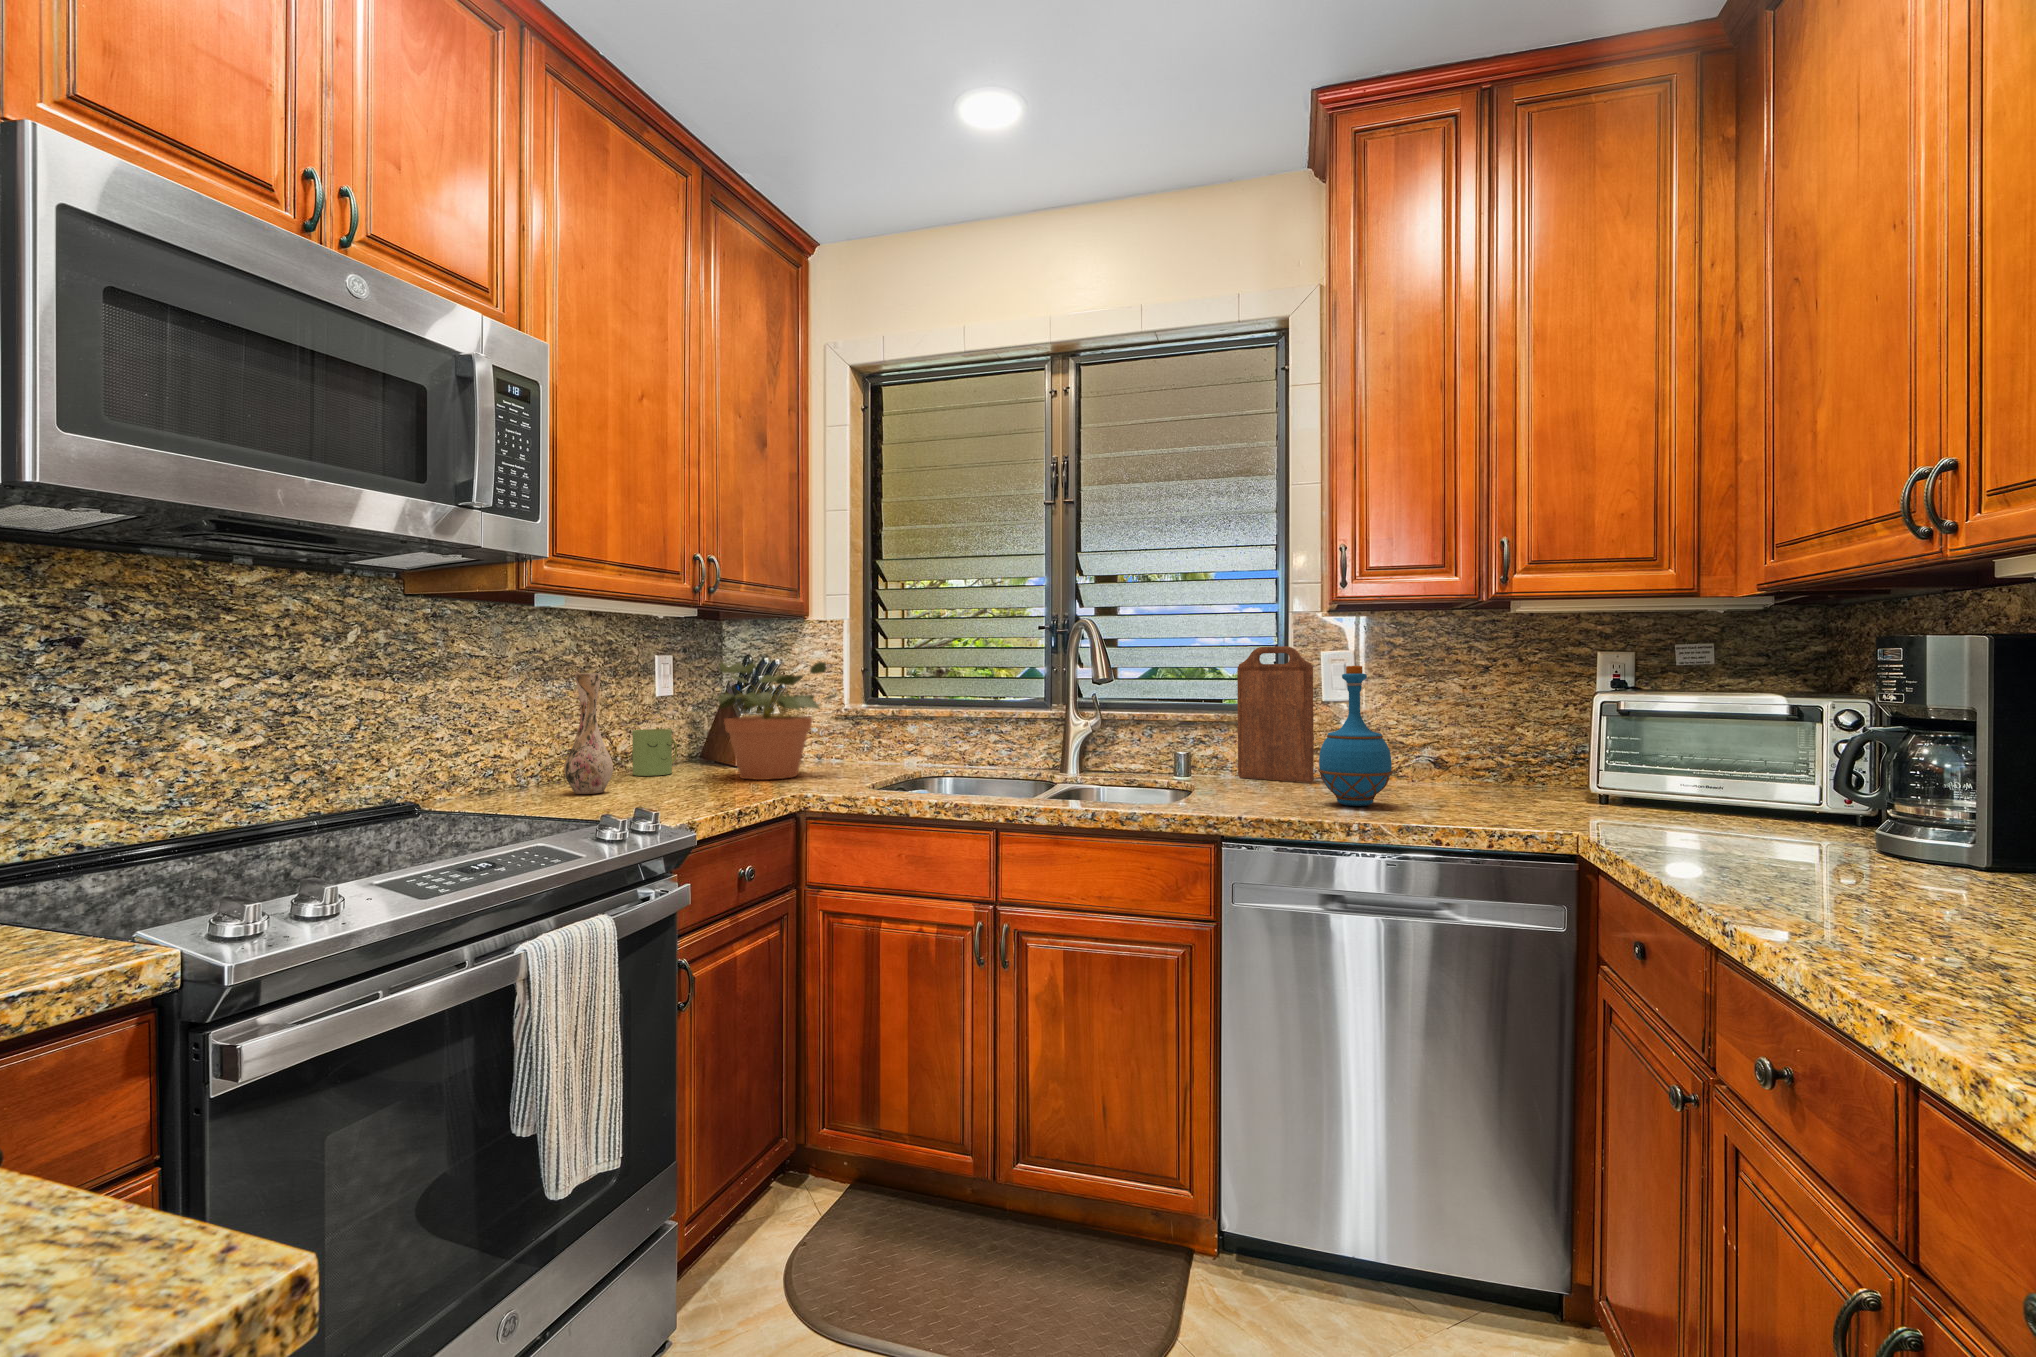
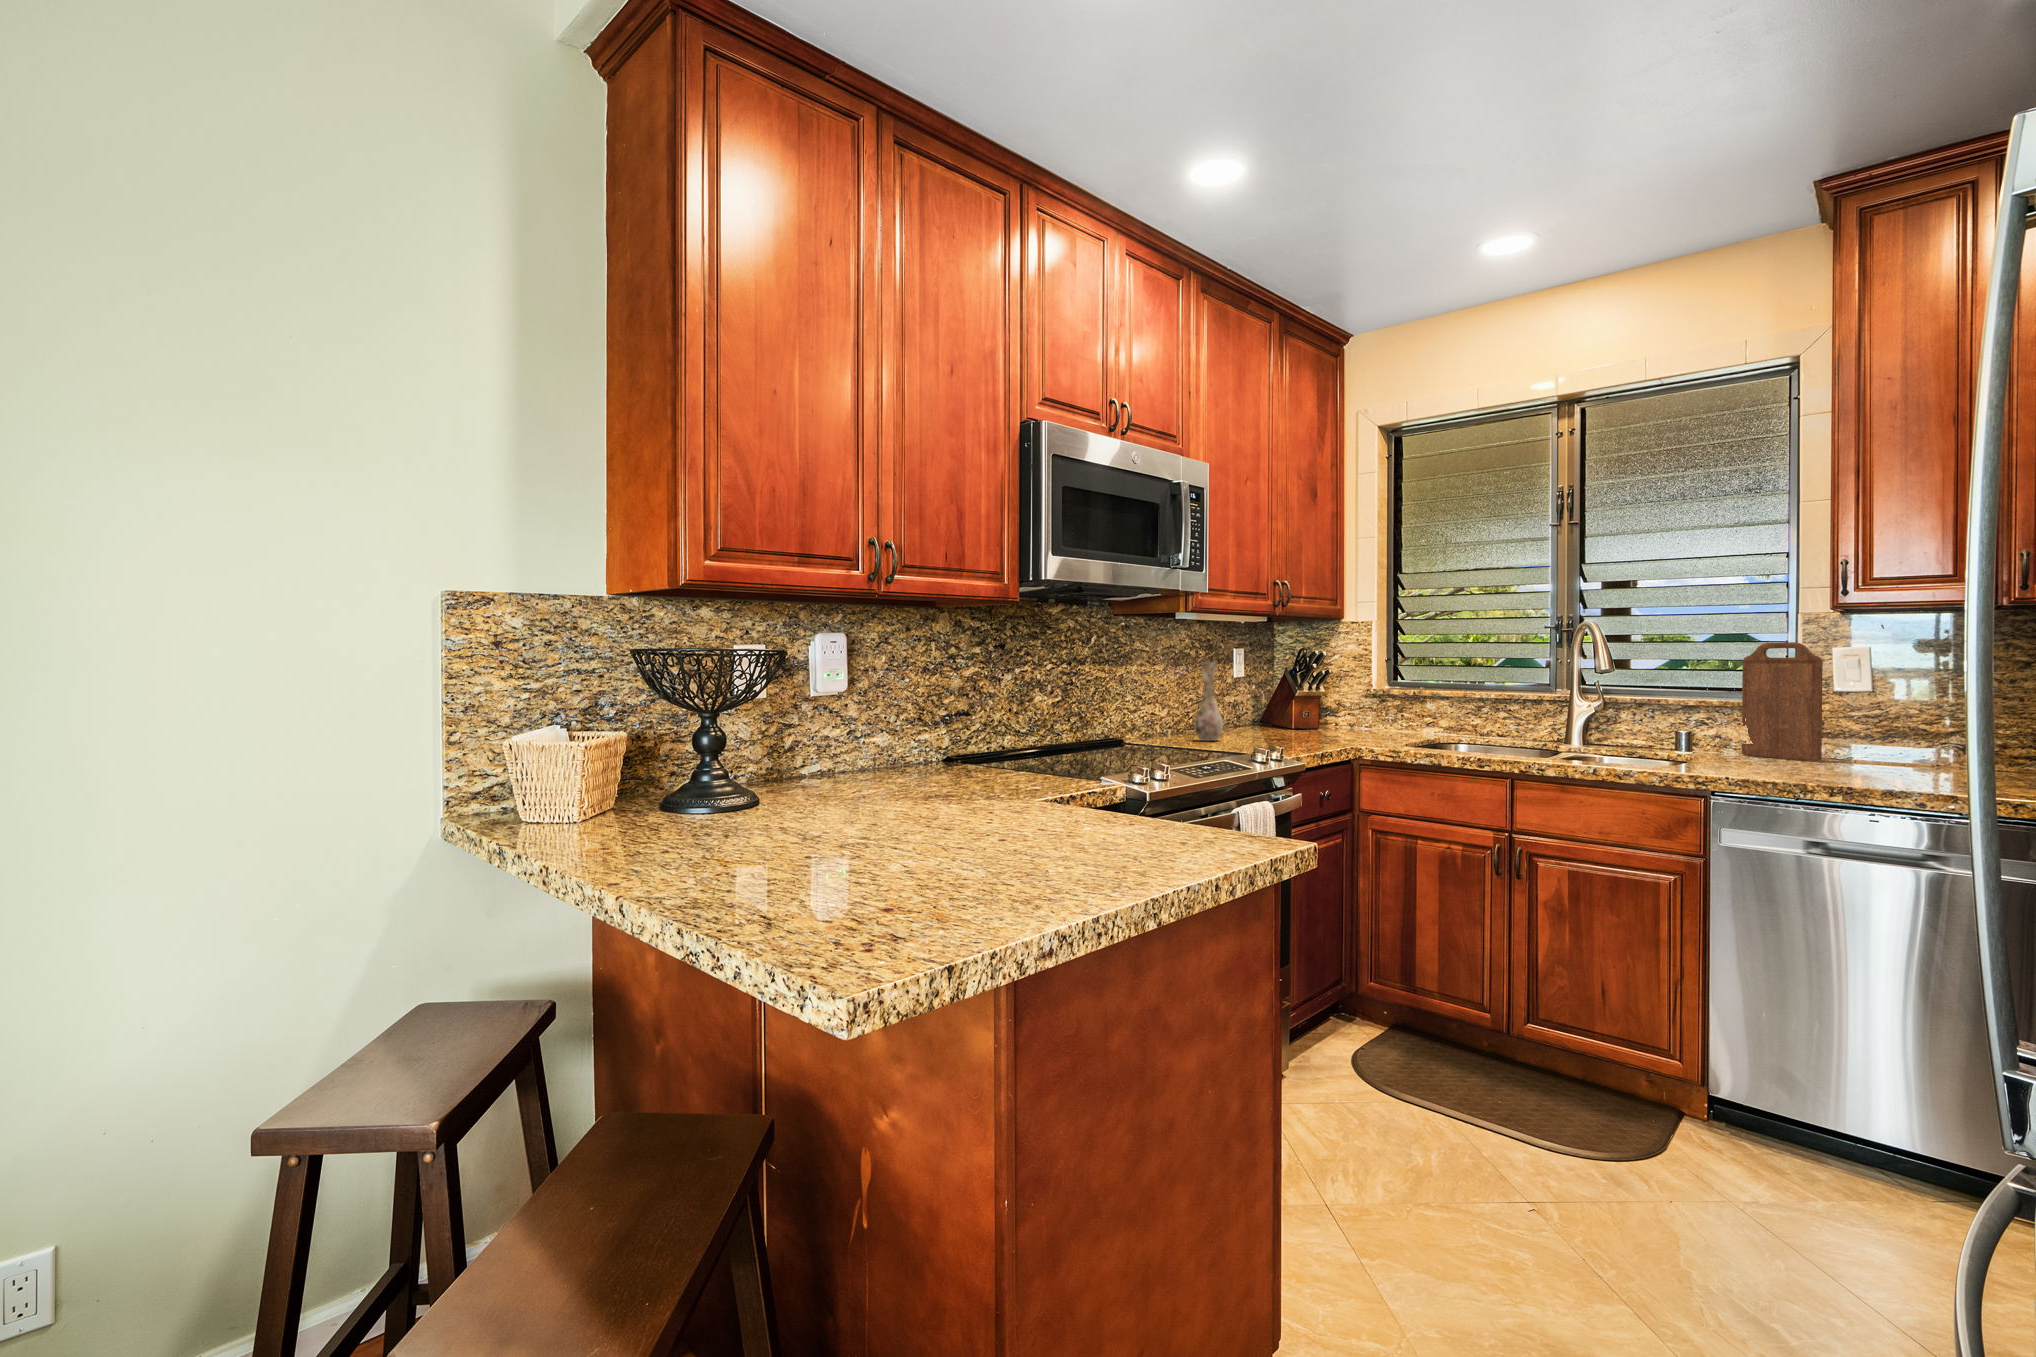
potted plant: present [717,662,837,780] -> none [1280,654,1379,739]
bottle: present [1318,666,1392,806] -> none [1814,661,1891,777]
mug: present [633,729,677,776] -> none [1222,701,1251,733]

